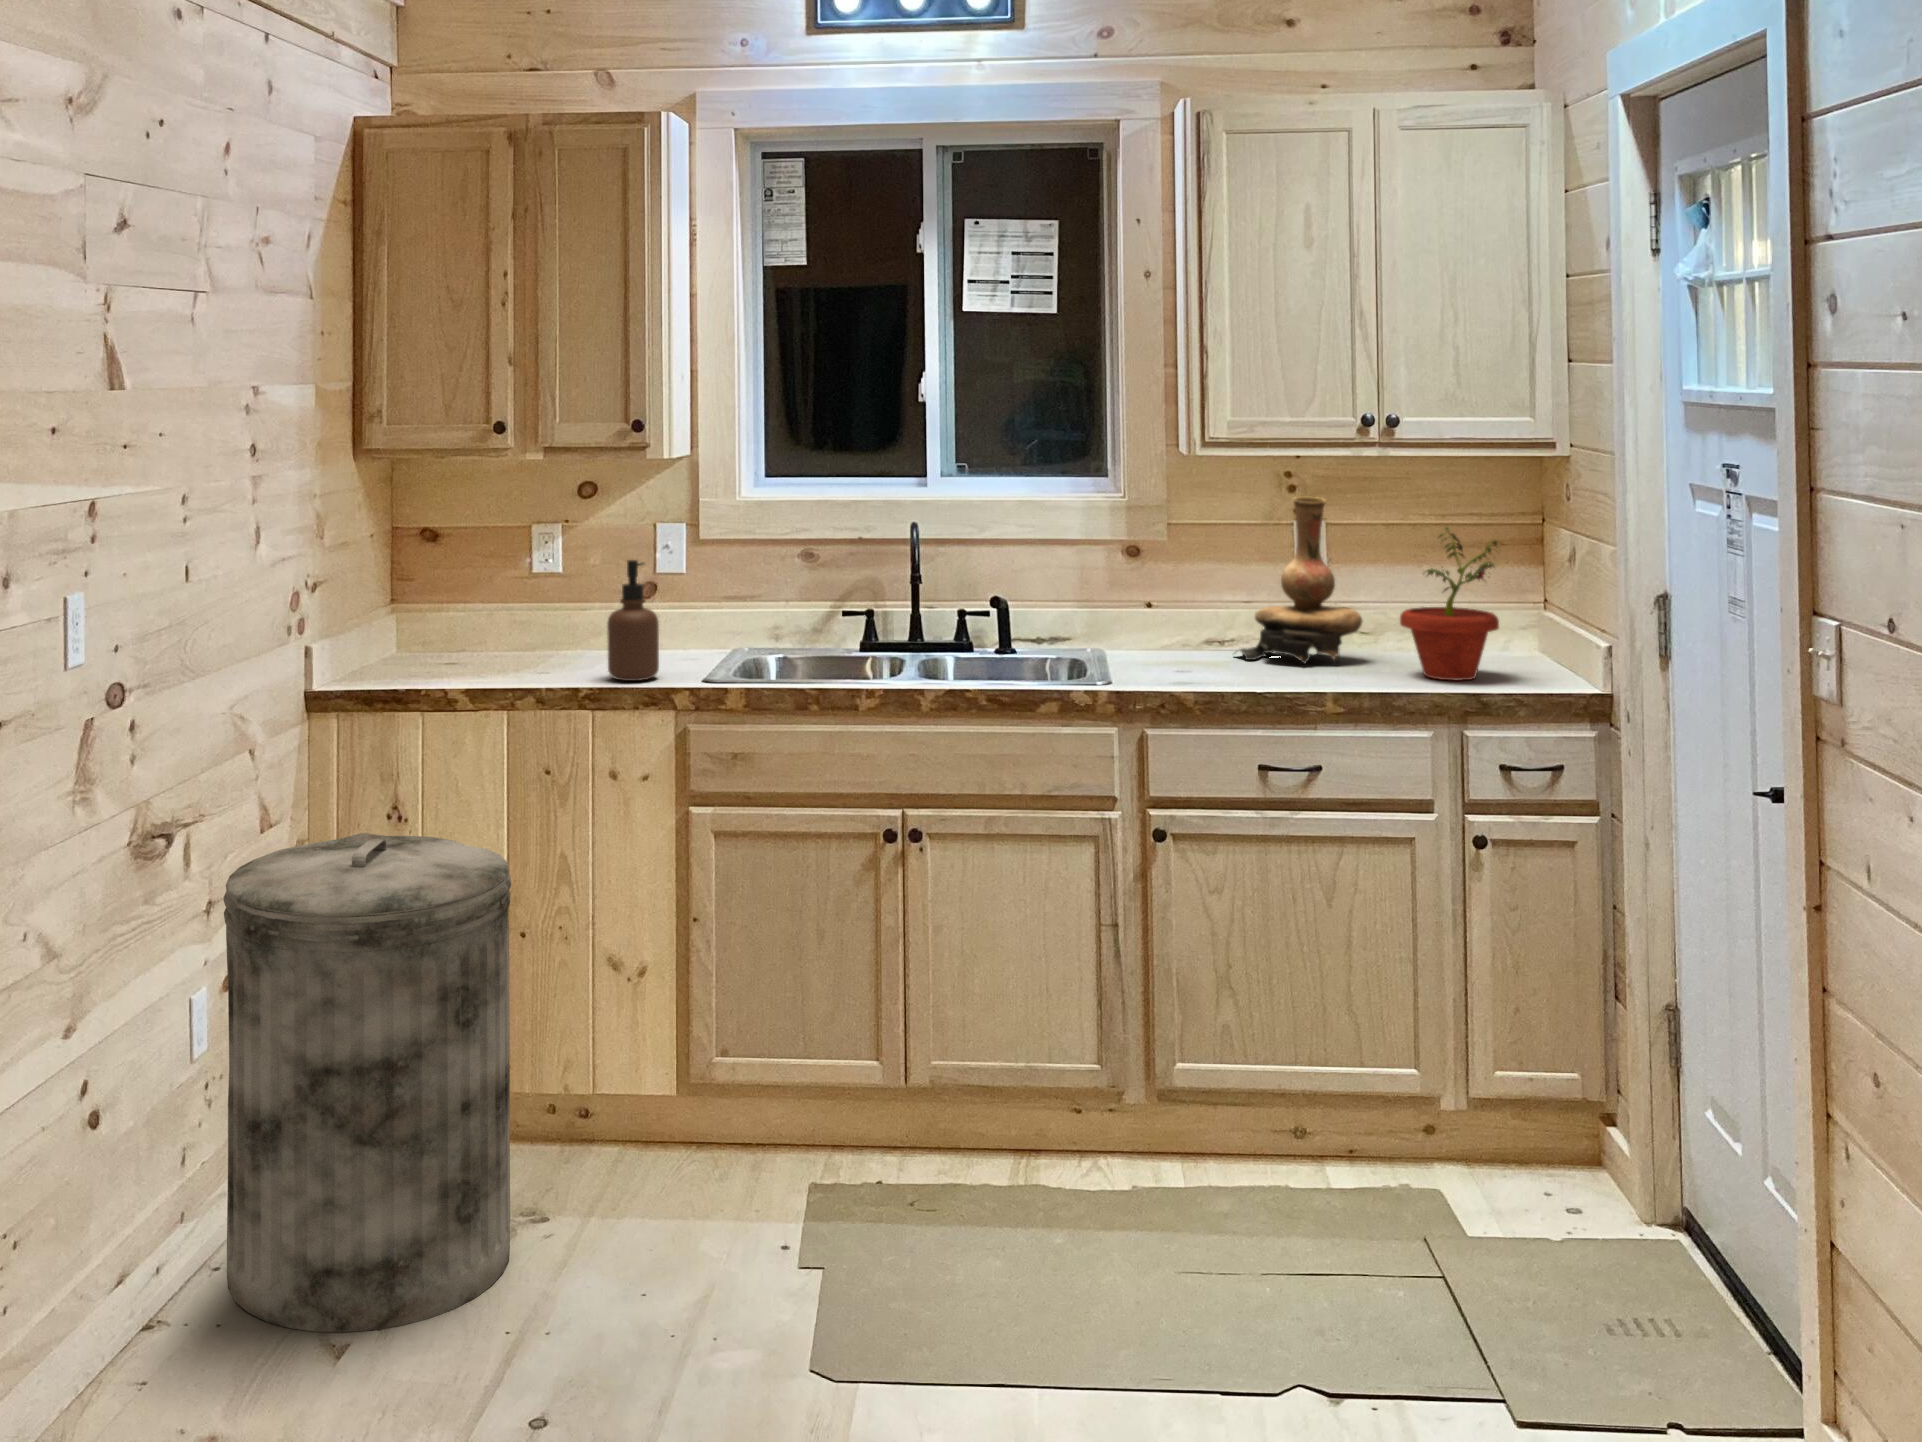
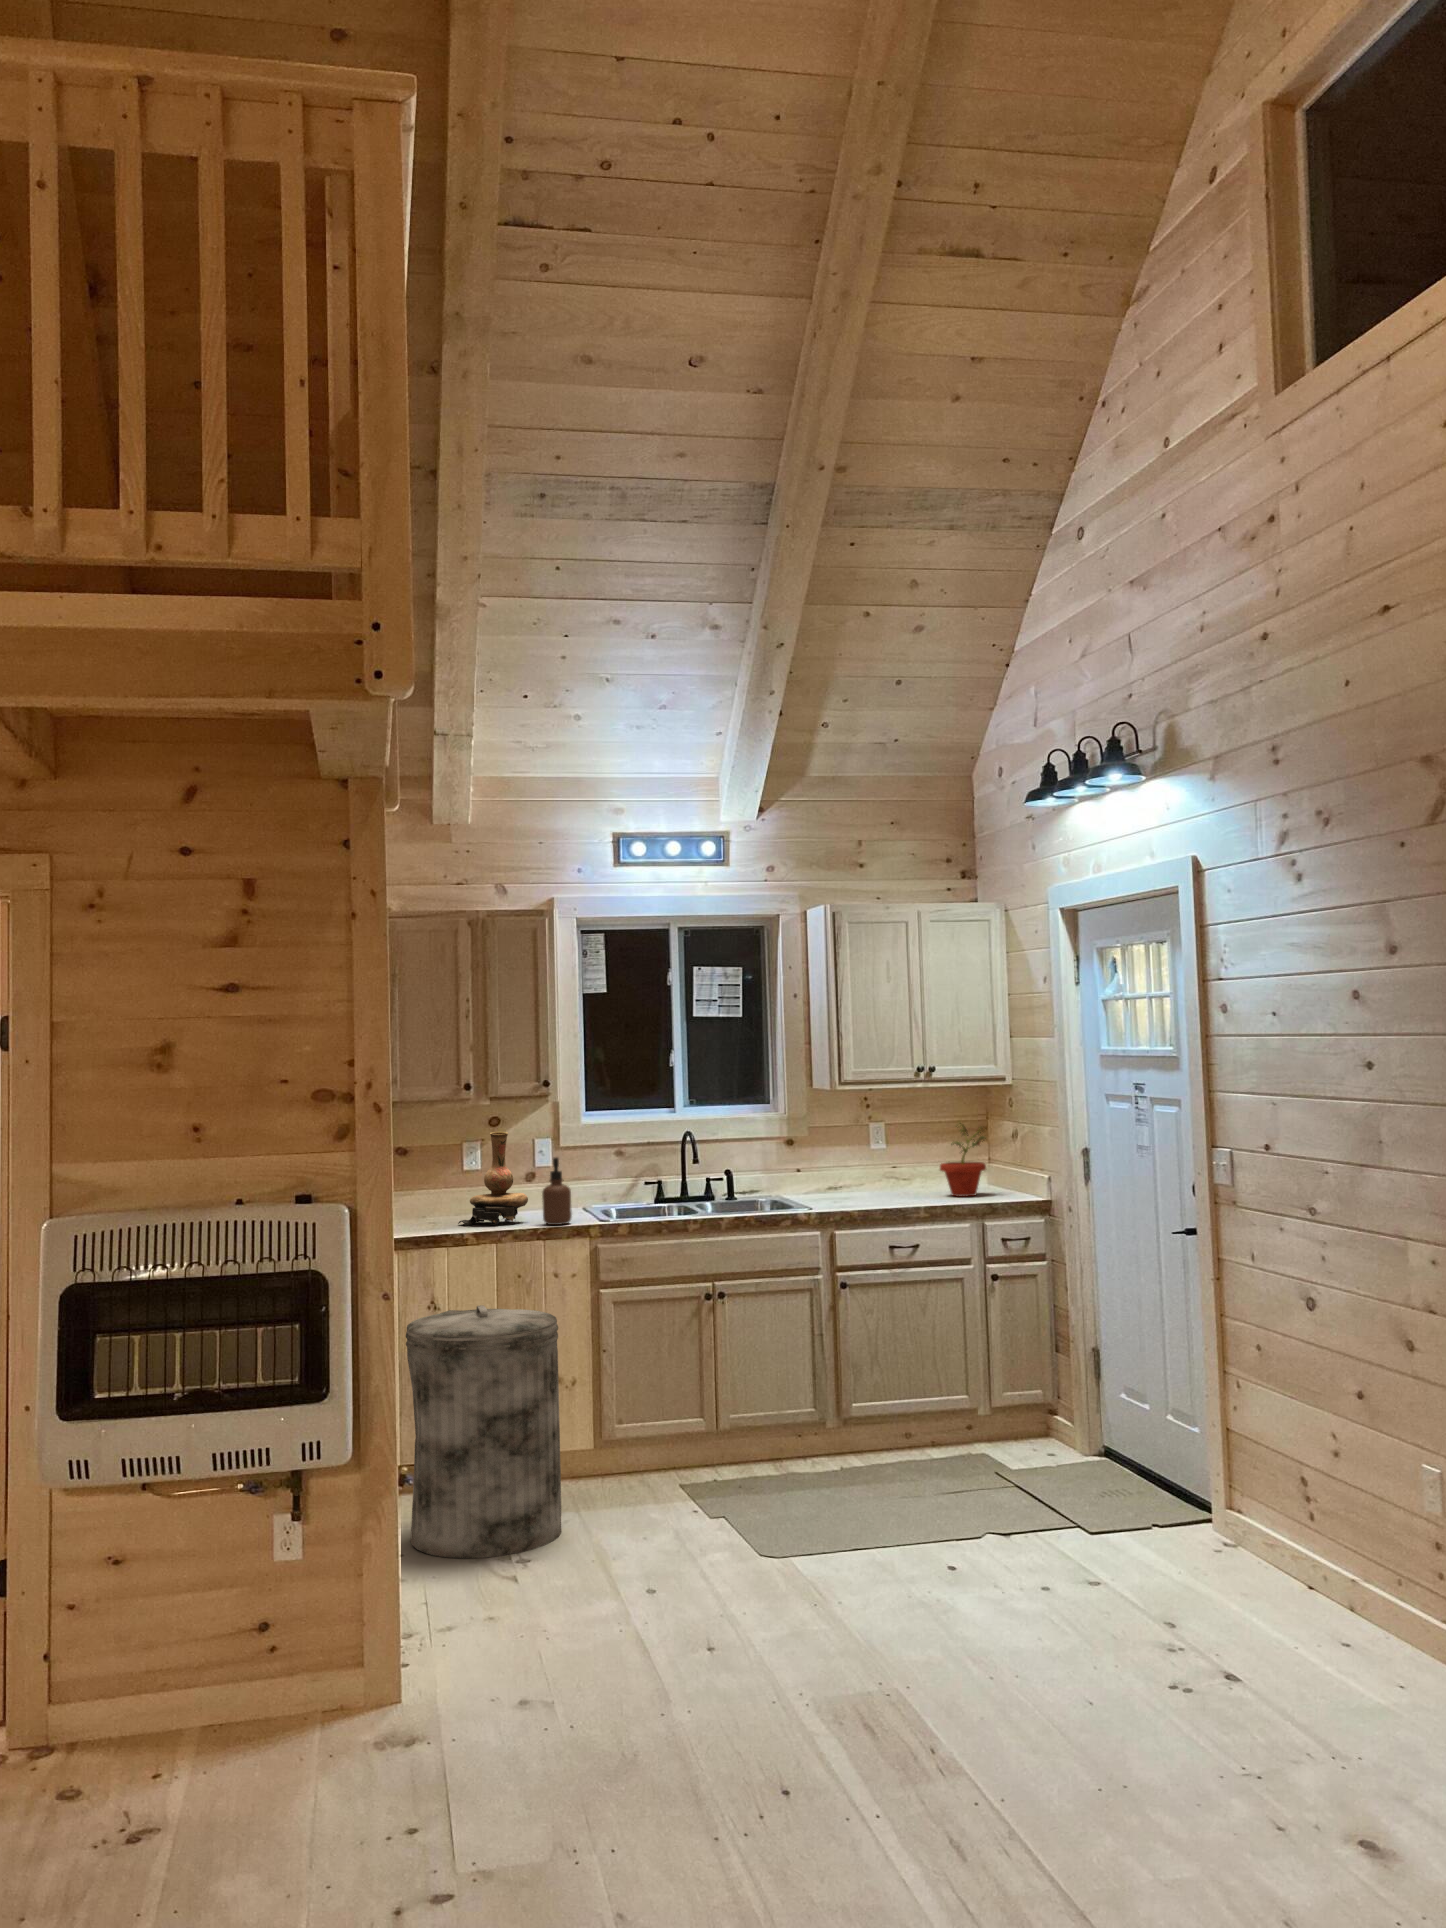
vase: present [1240,497,1363,664] -> present [458,1132,528,1226]

